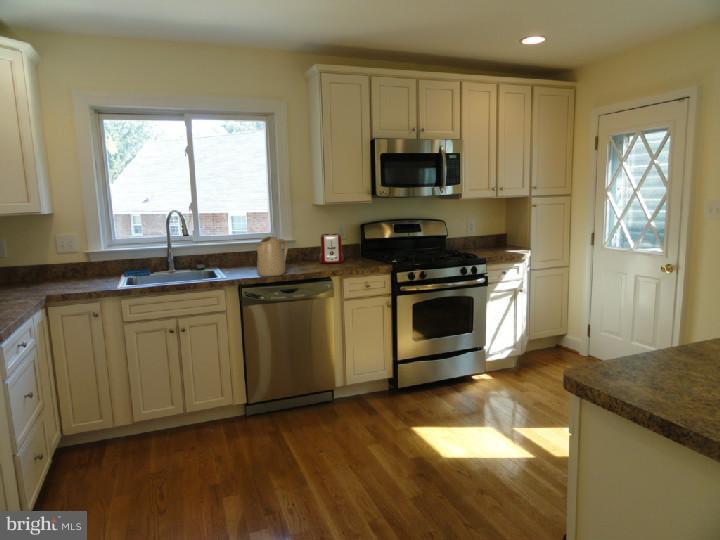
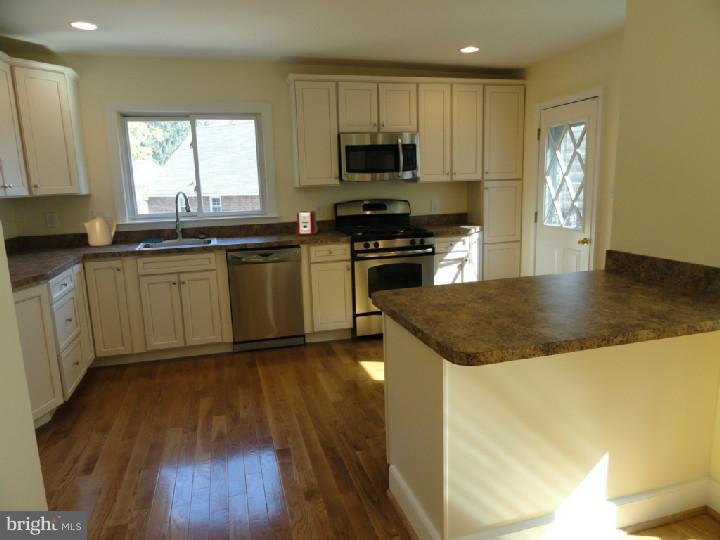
kettle: present [255,237,288,276] -> present [84,216,117,246]

